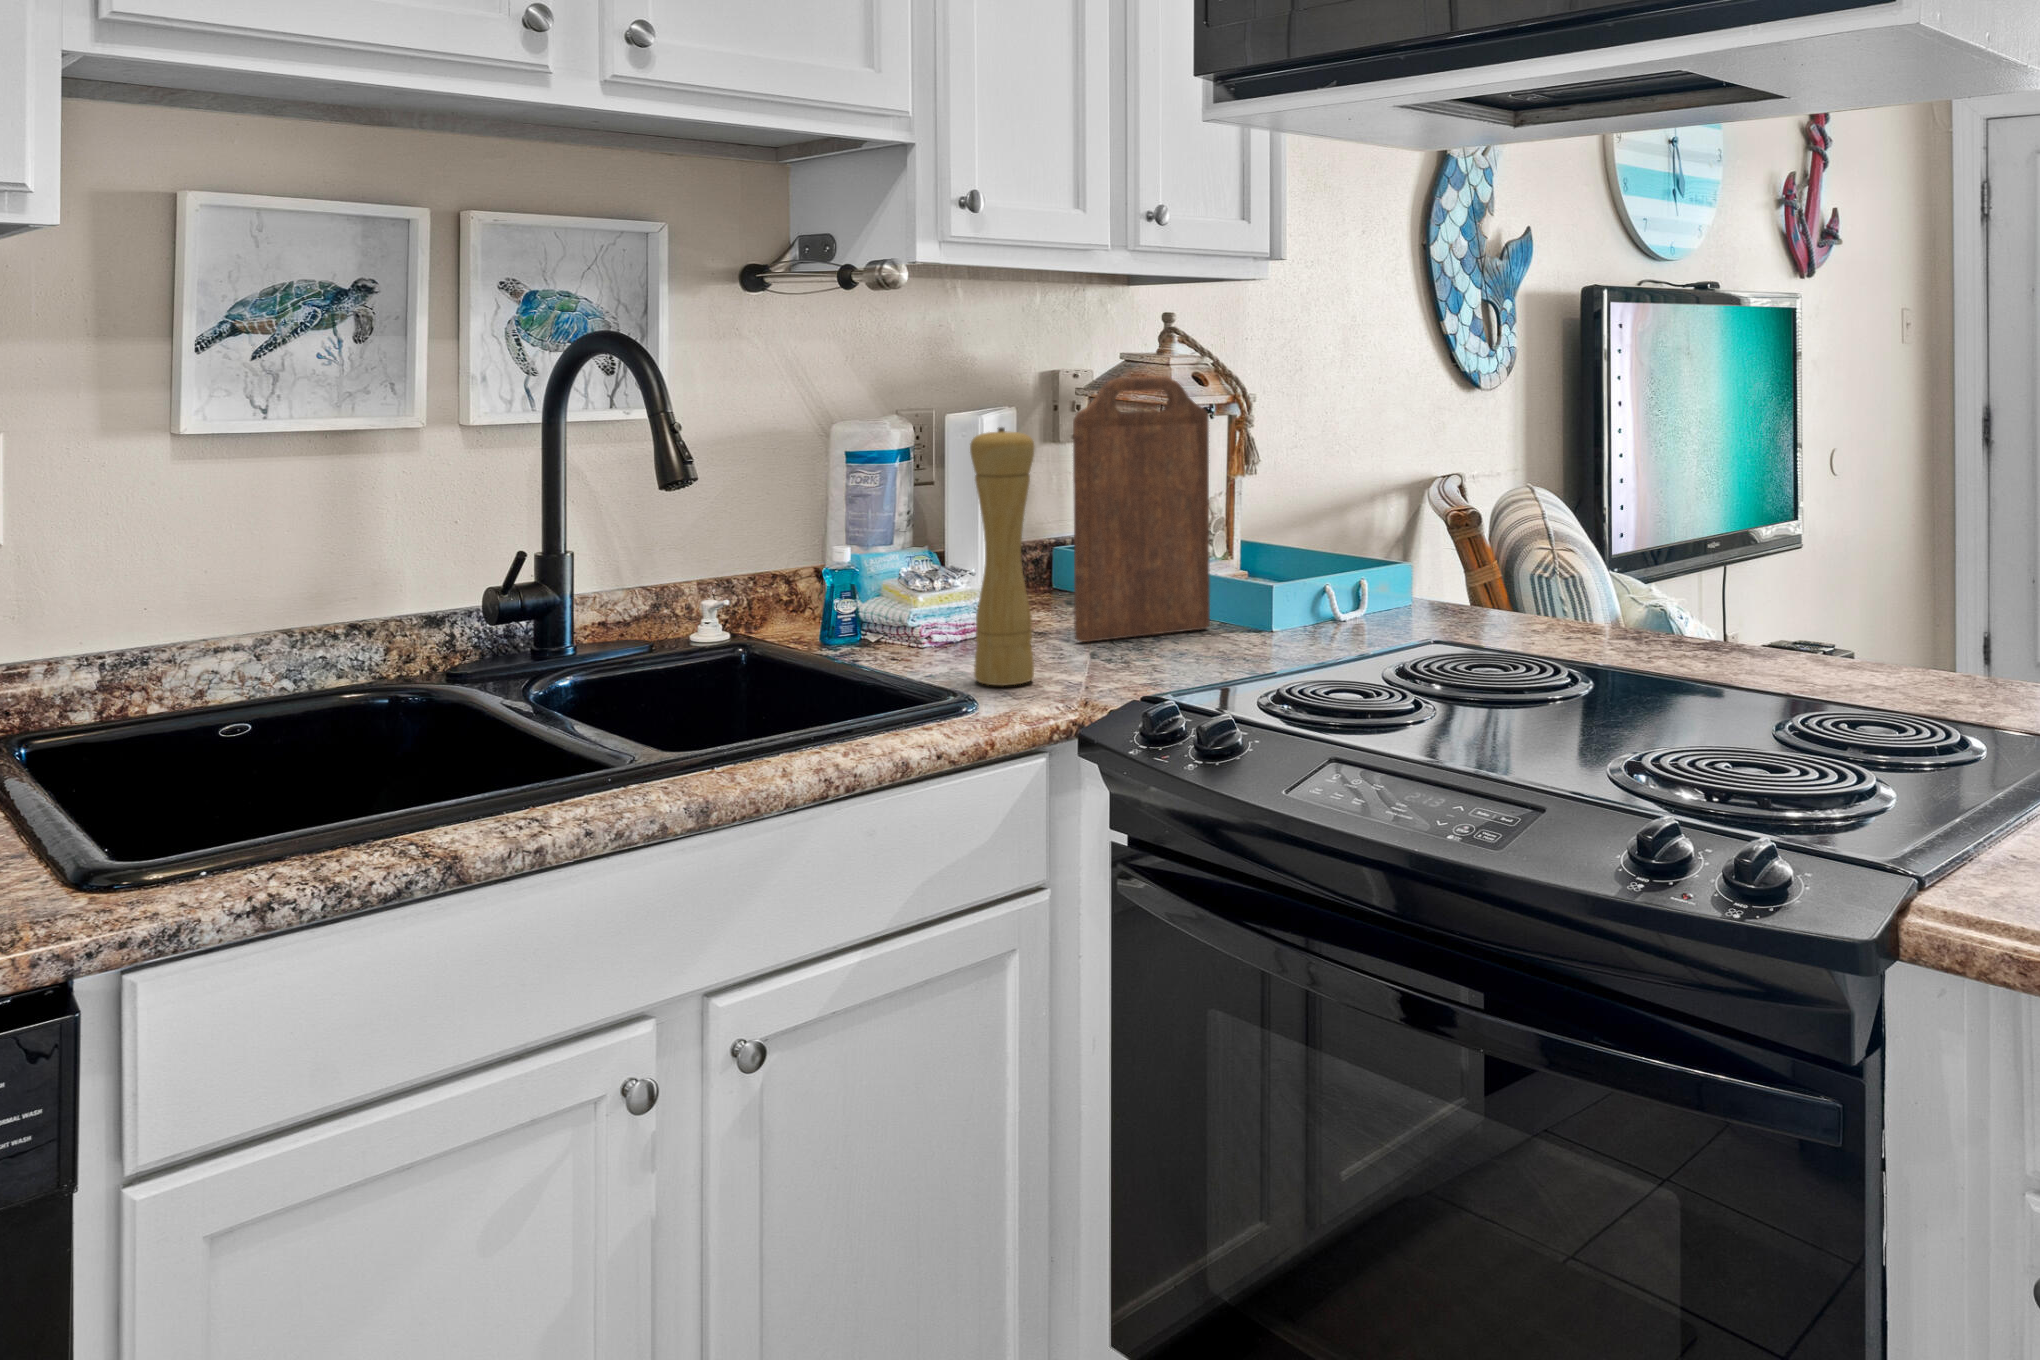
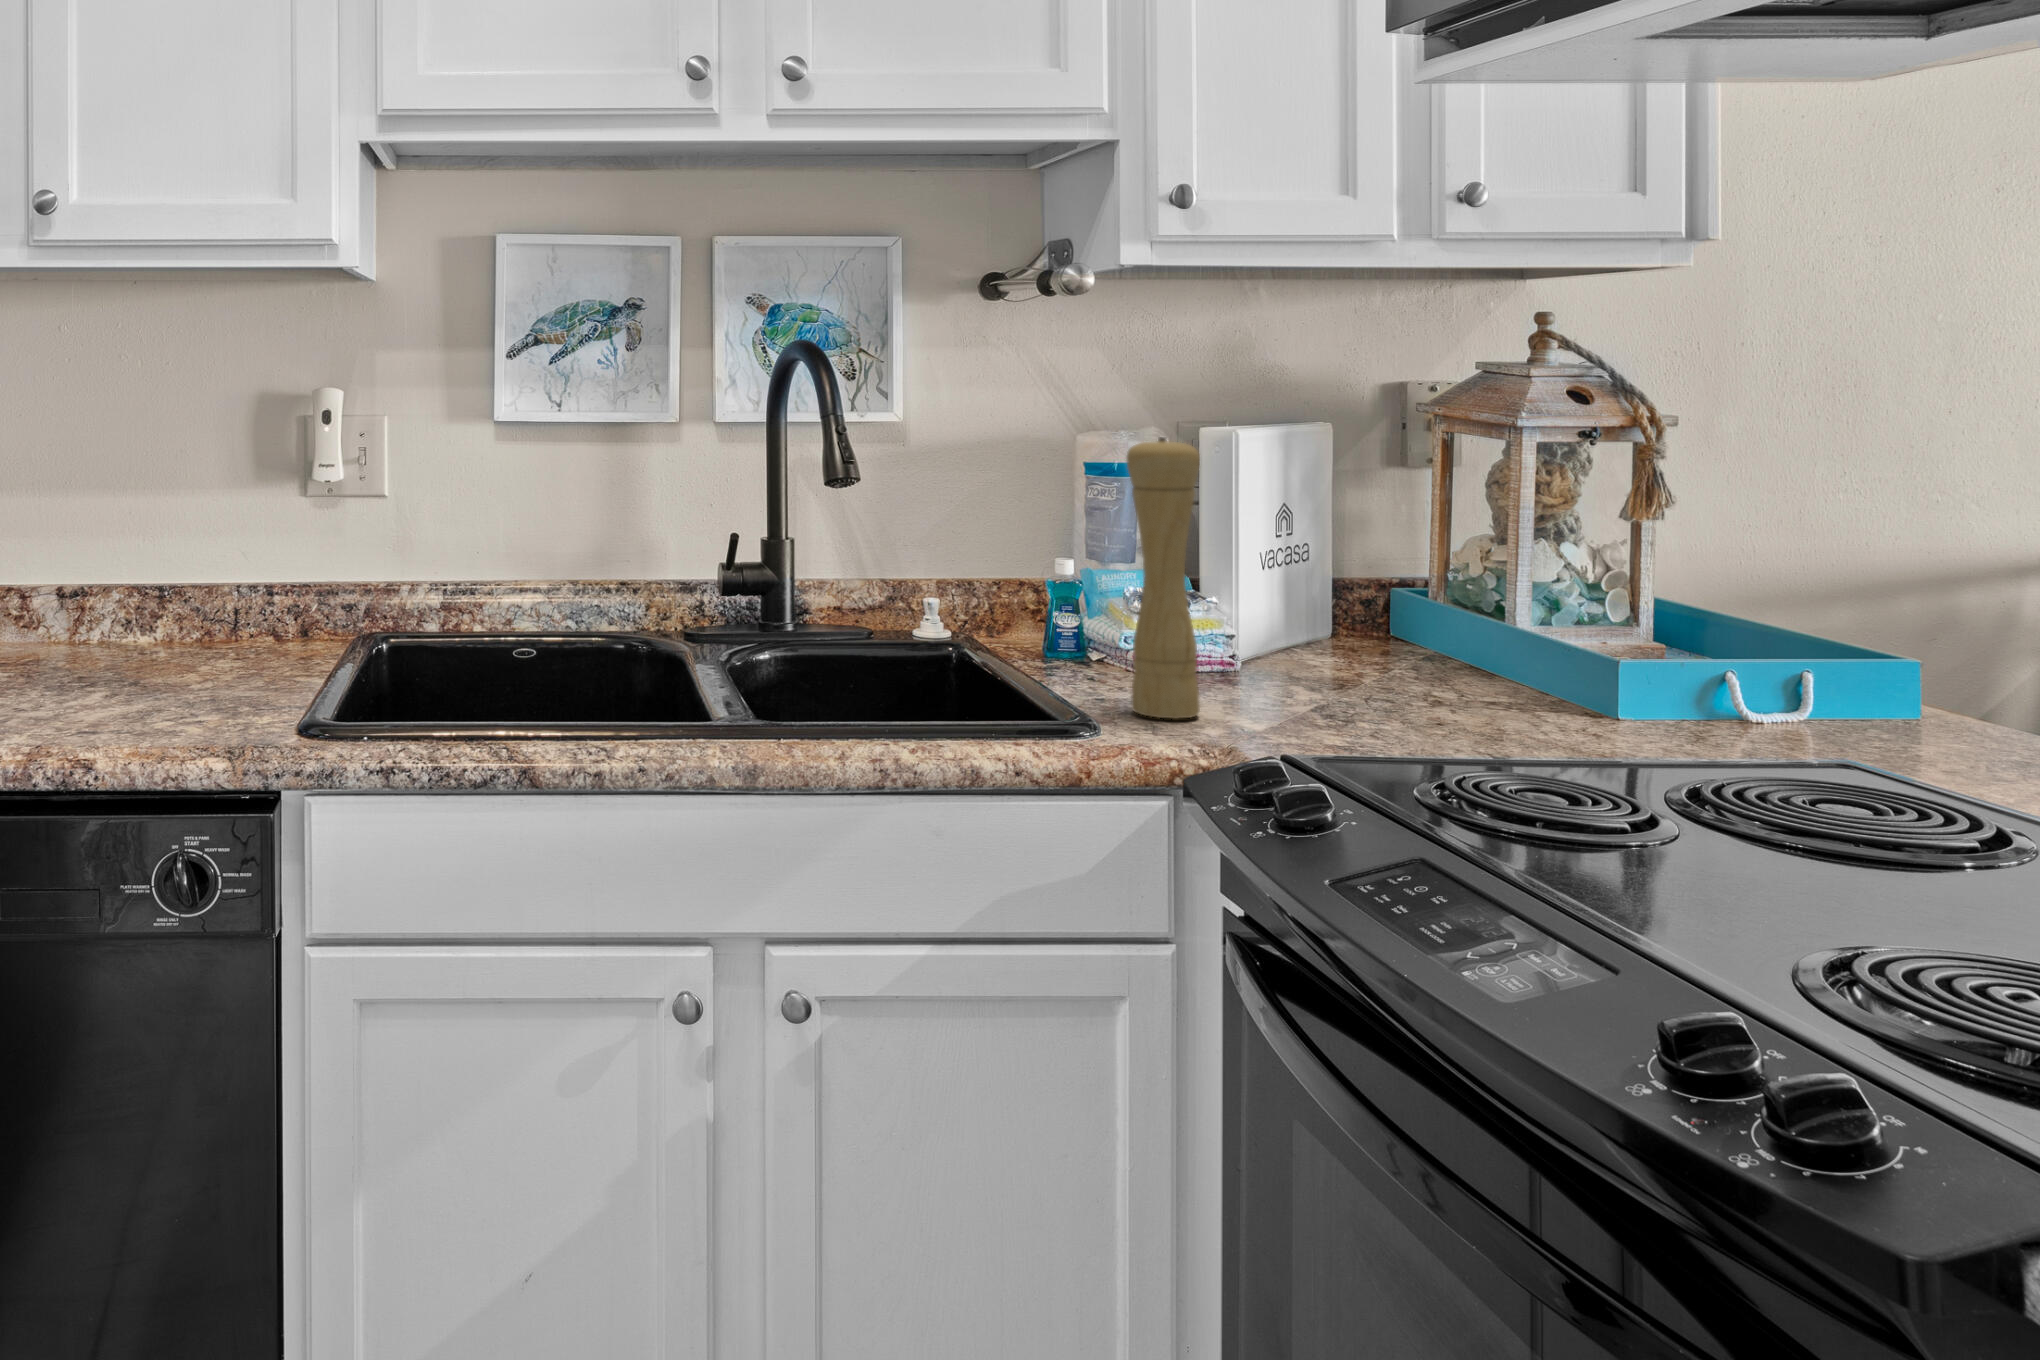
cutting board: present [1073,377,1210,642] -> none [1311,387,1513,700]

